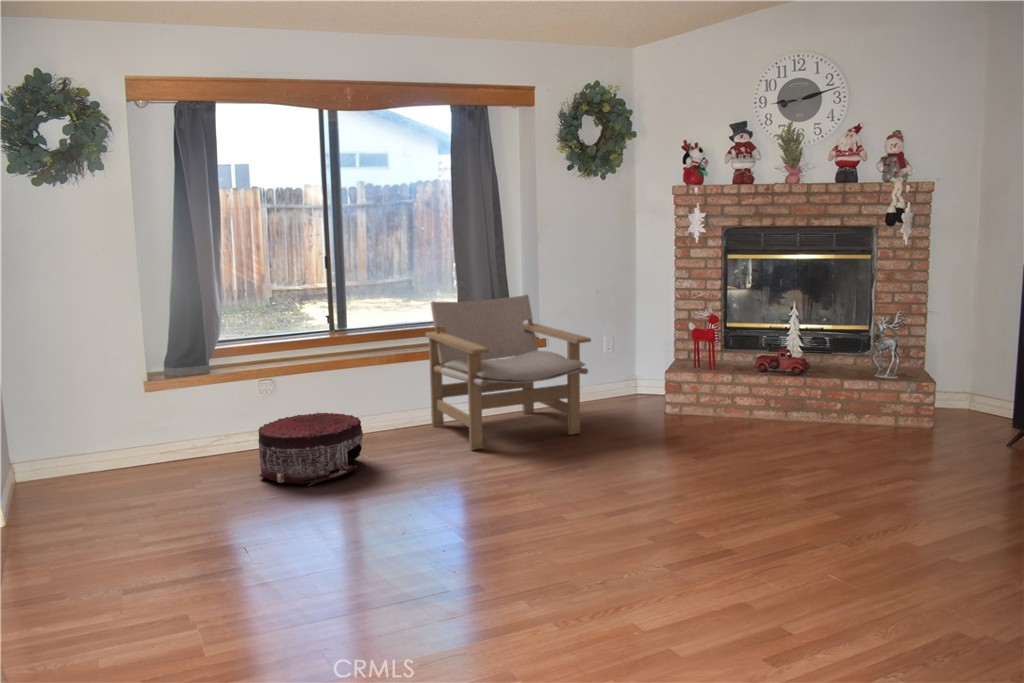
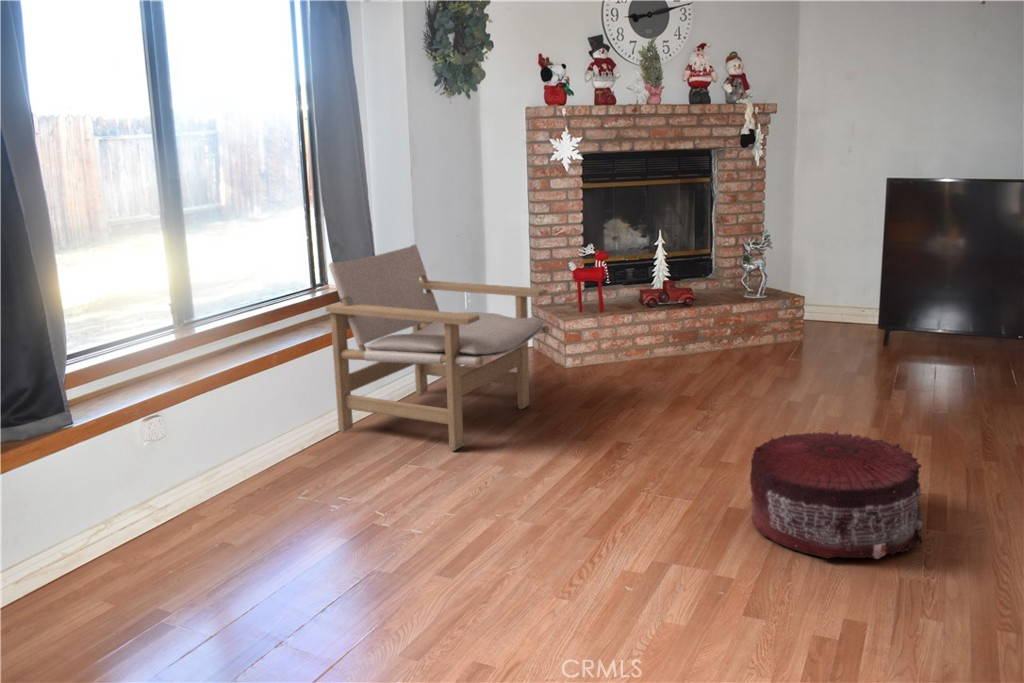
pouf: present [258,413,363,486] -> present [750,431,923,559]

